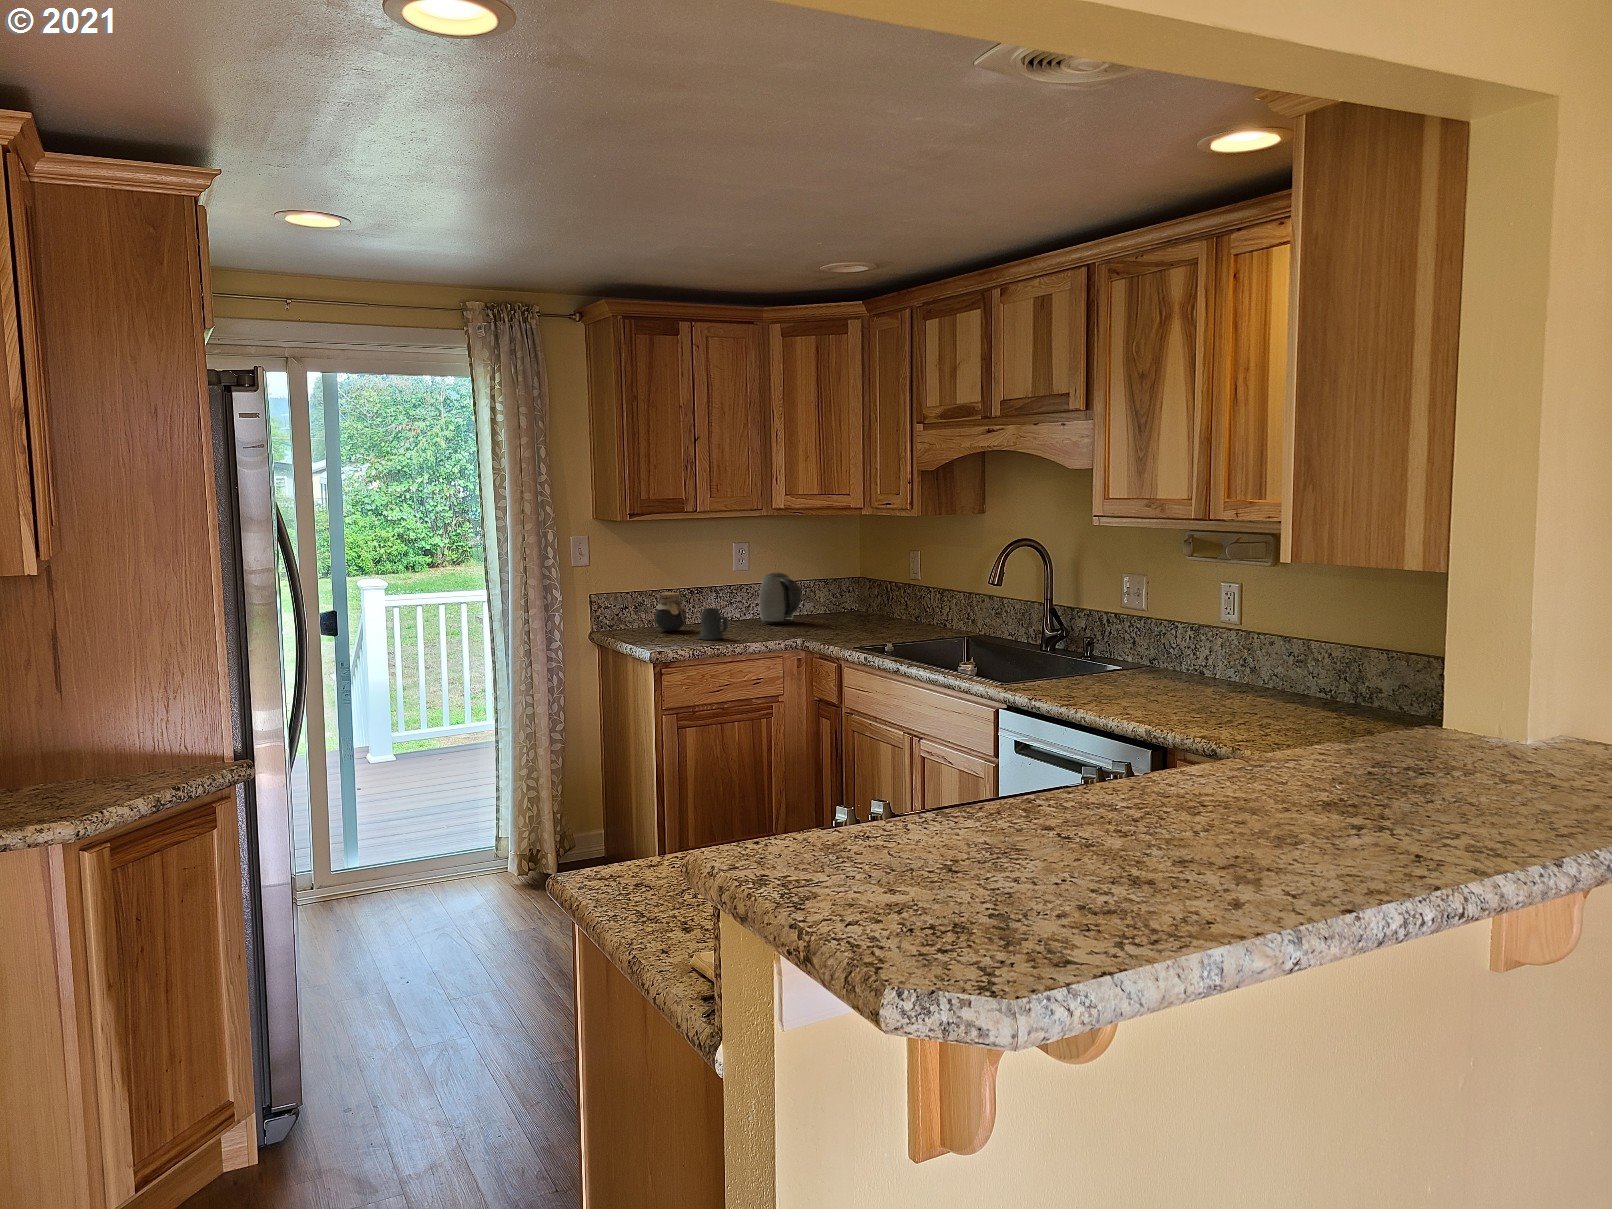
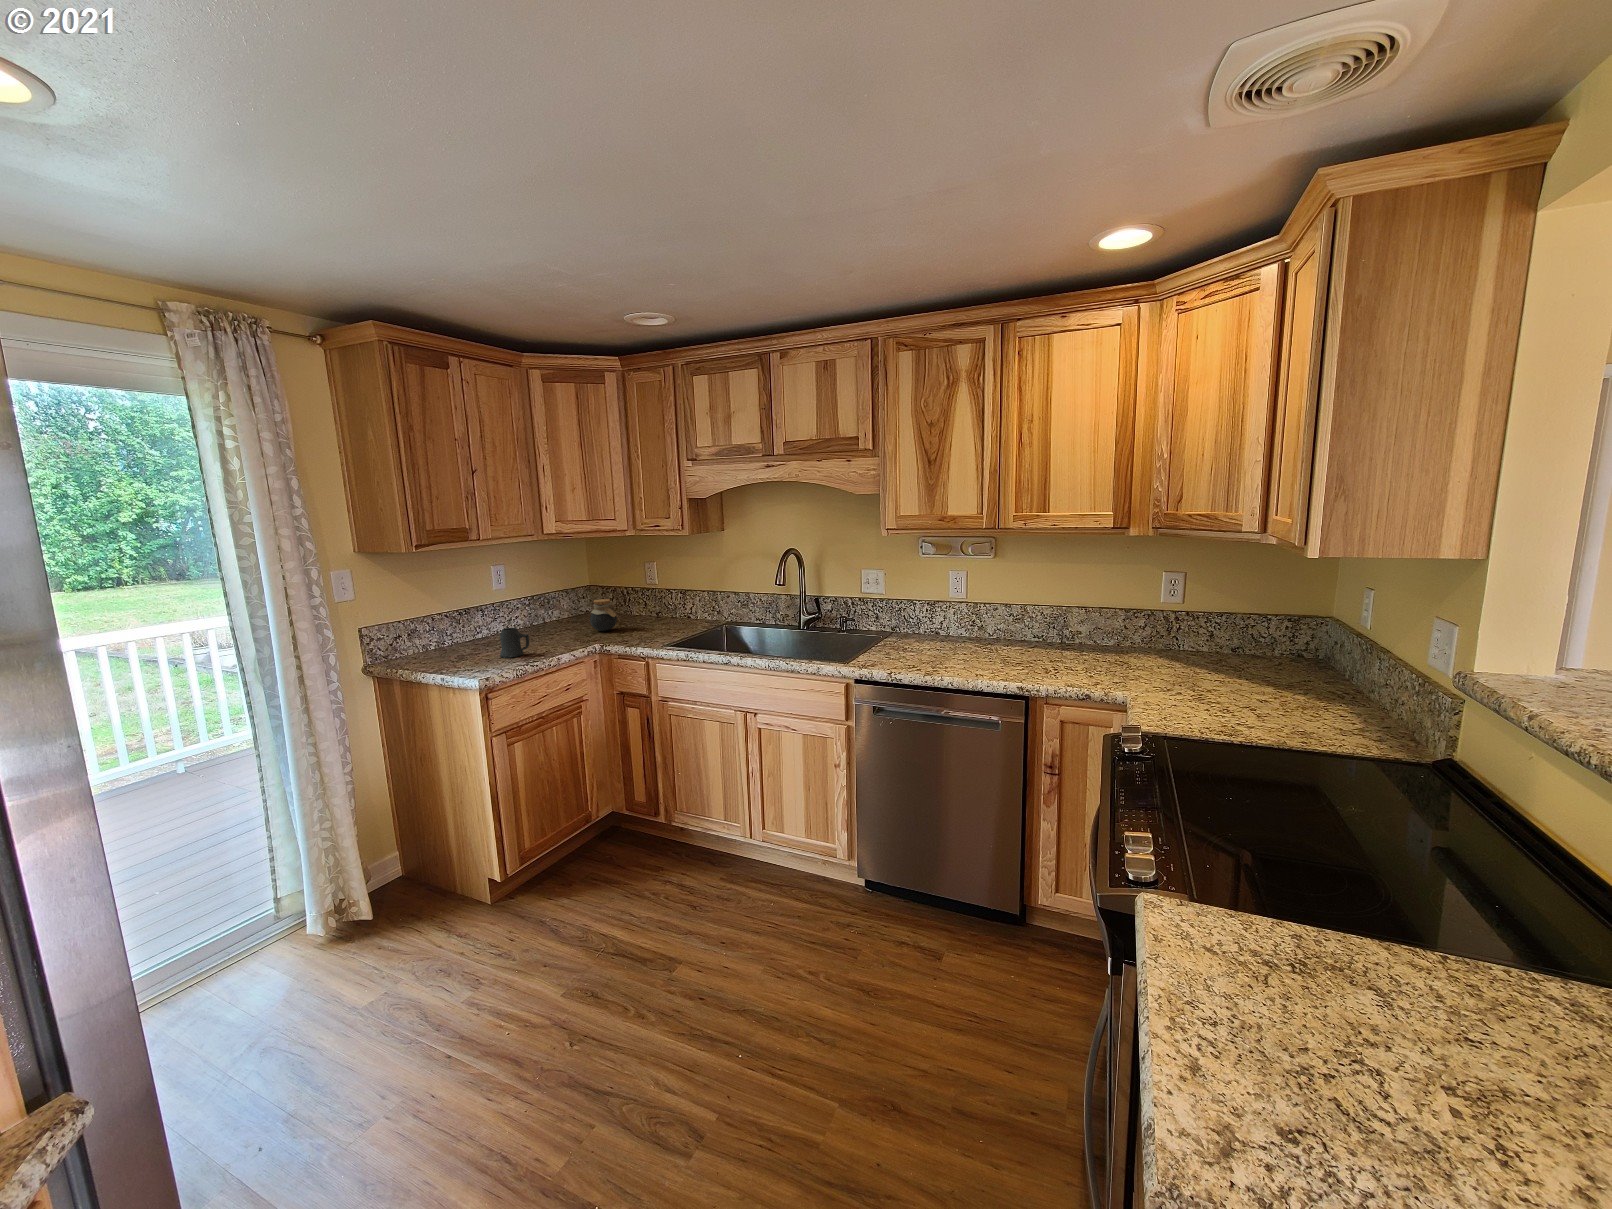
kettle: present [759,573,801,624] -> none [523,589,567,633]
jar: present [655,593,686,631] -> present [590,599,620,631]

